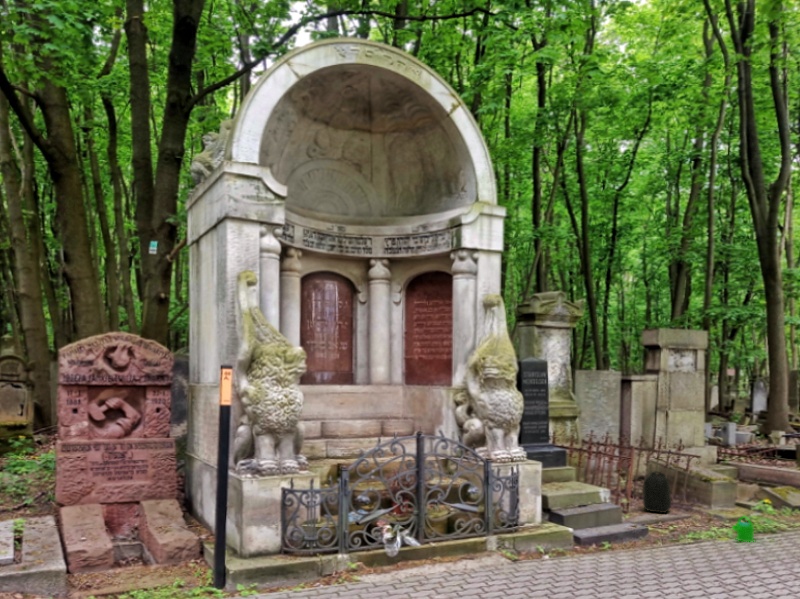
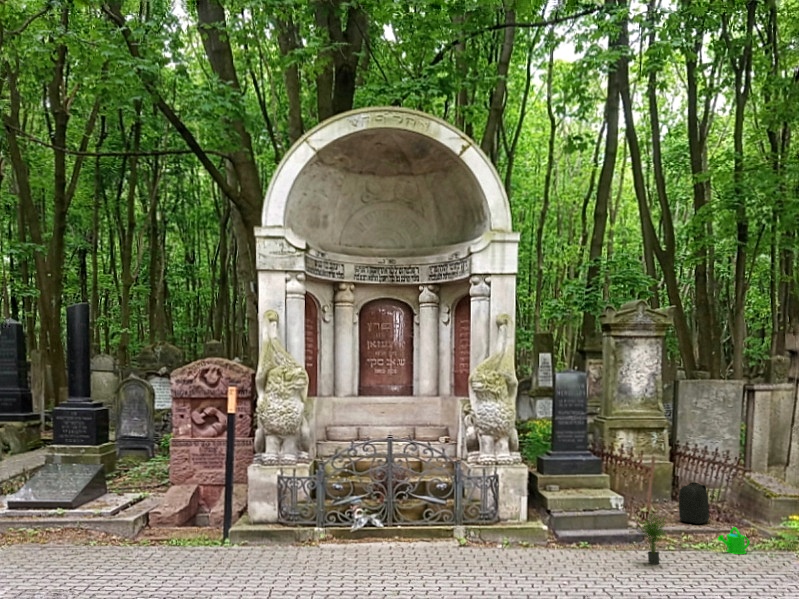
potted plant: none [682,505,726,562] -> present [640,514,665,564]

